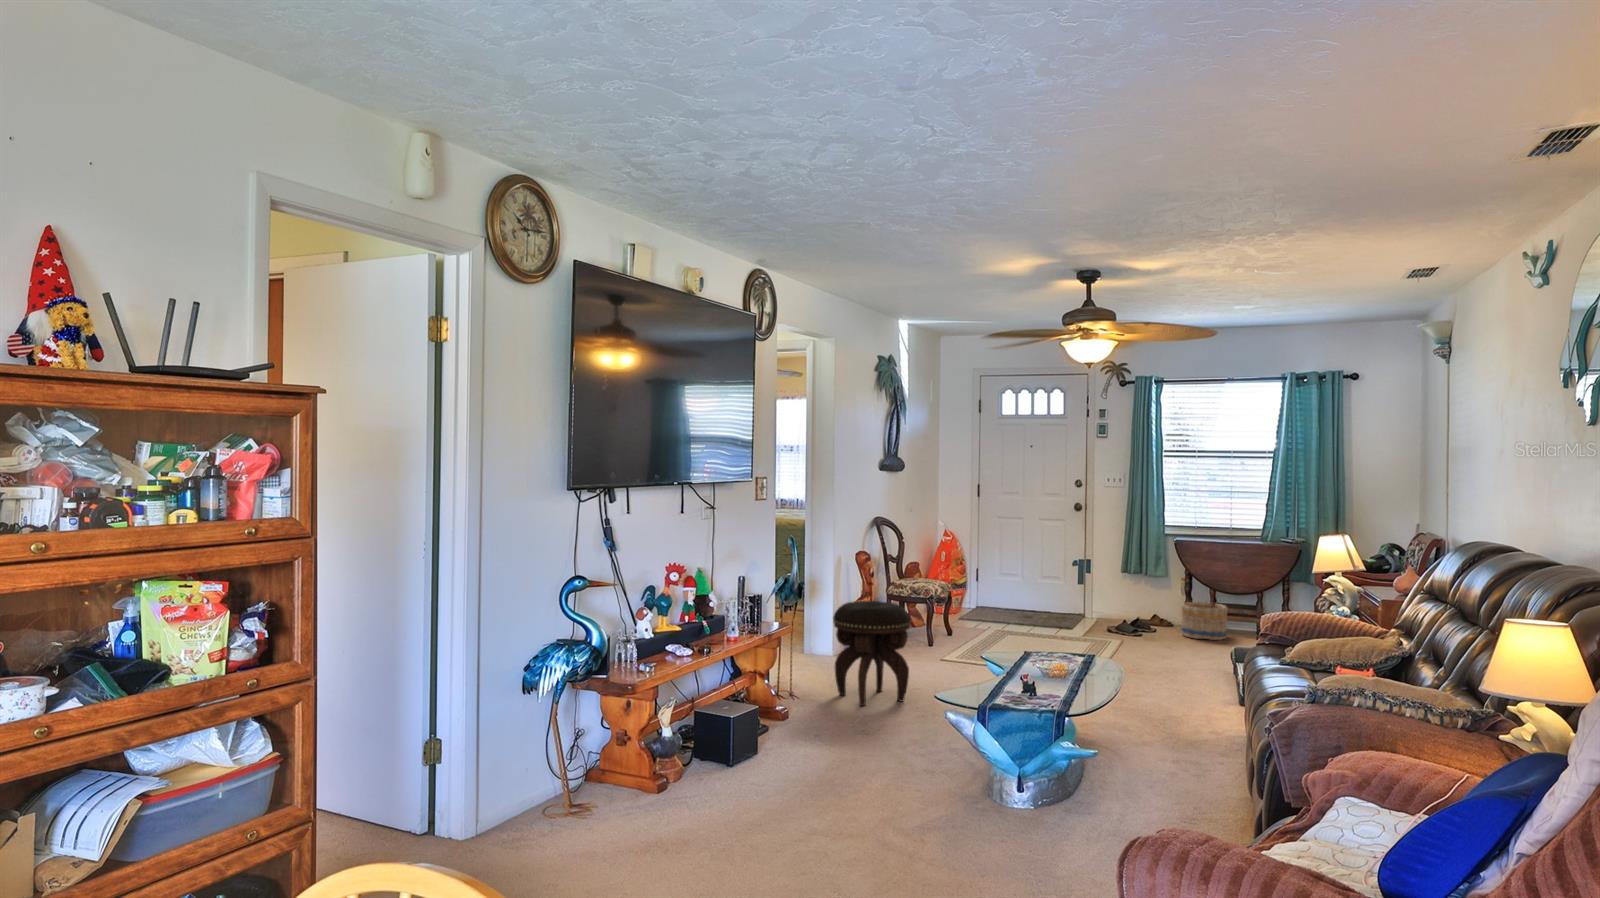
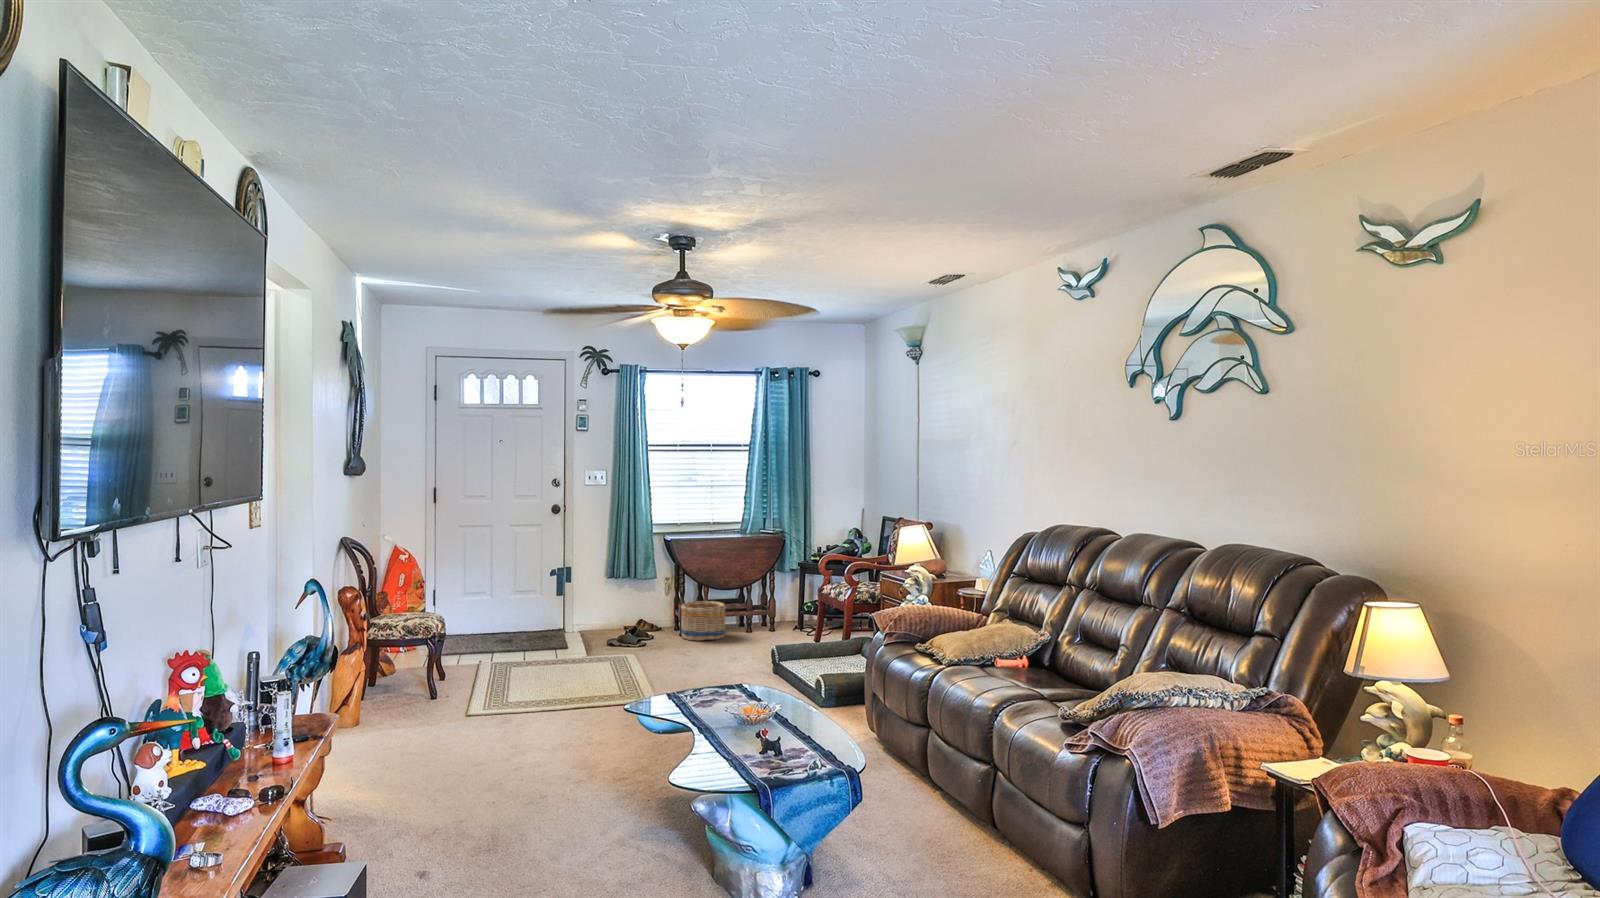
footstool: present [833,601,911,706] -> none [374,656,490,809]

